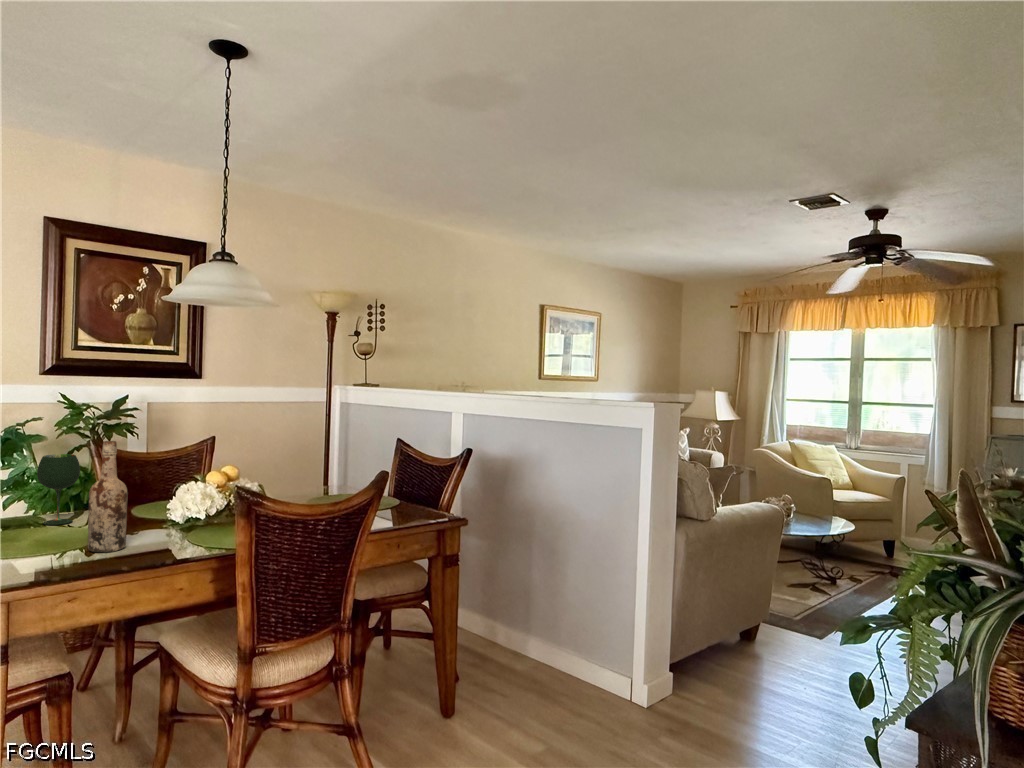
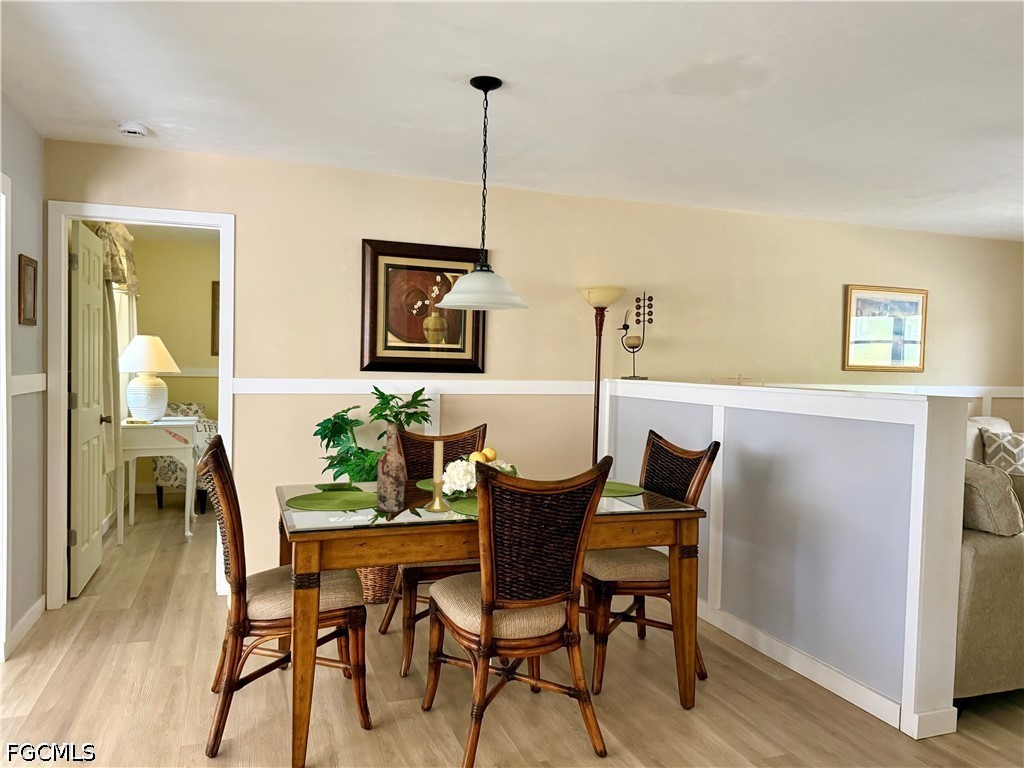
wine glass: present [37,454,80,525] -> none [348,434,378,490]
candle holder: none [155,458,188,547] -> present [425,440,450,512]

